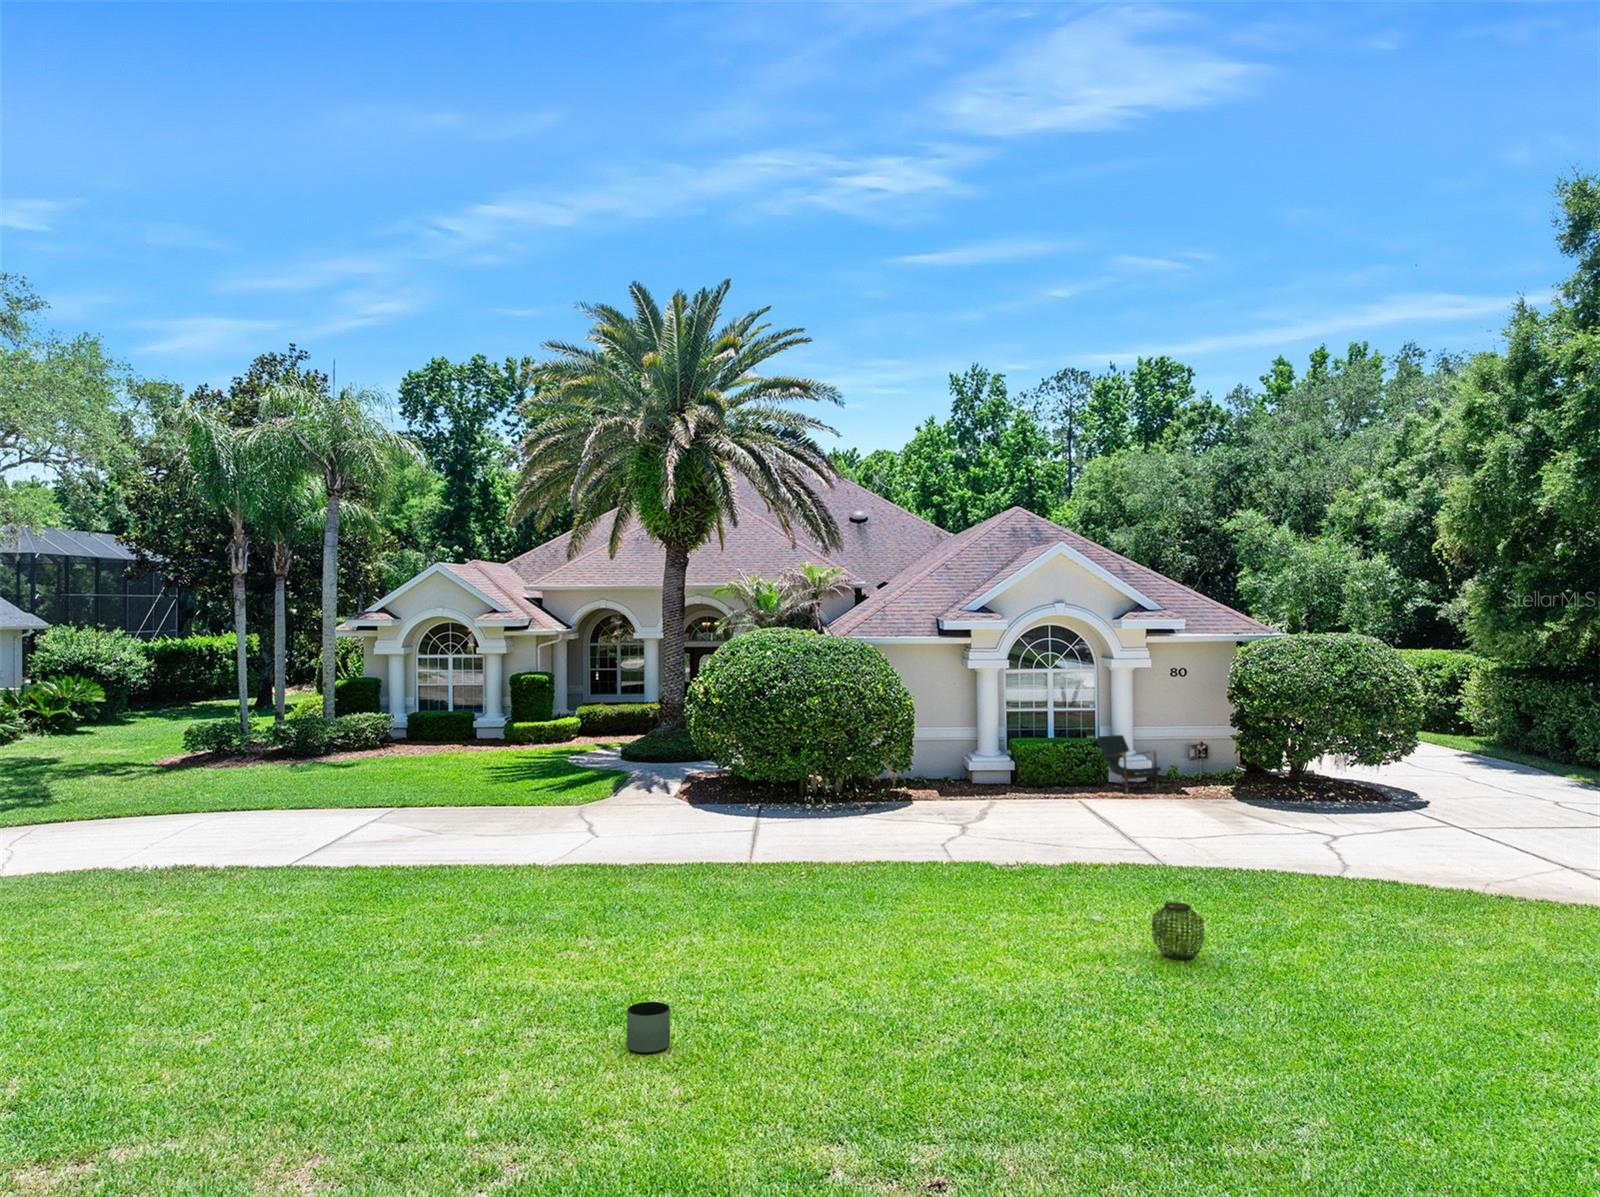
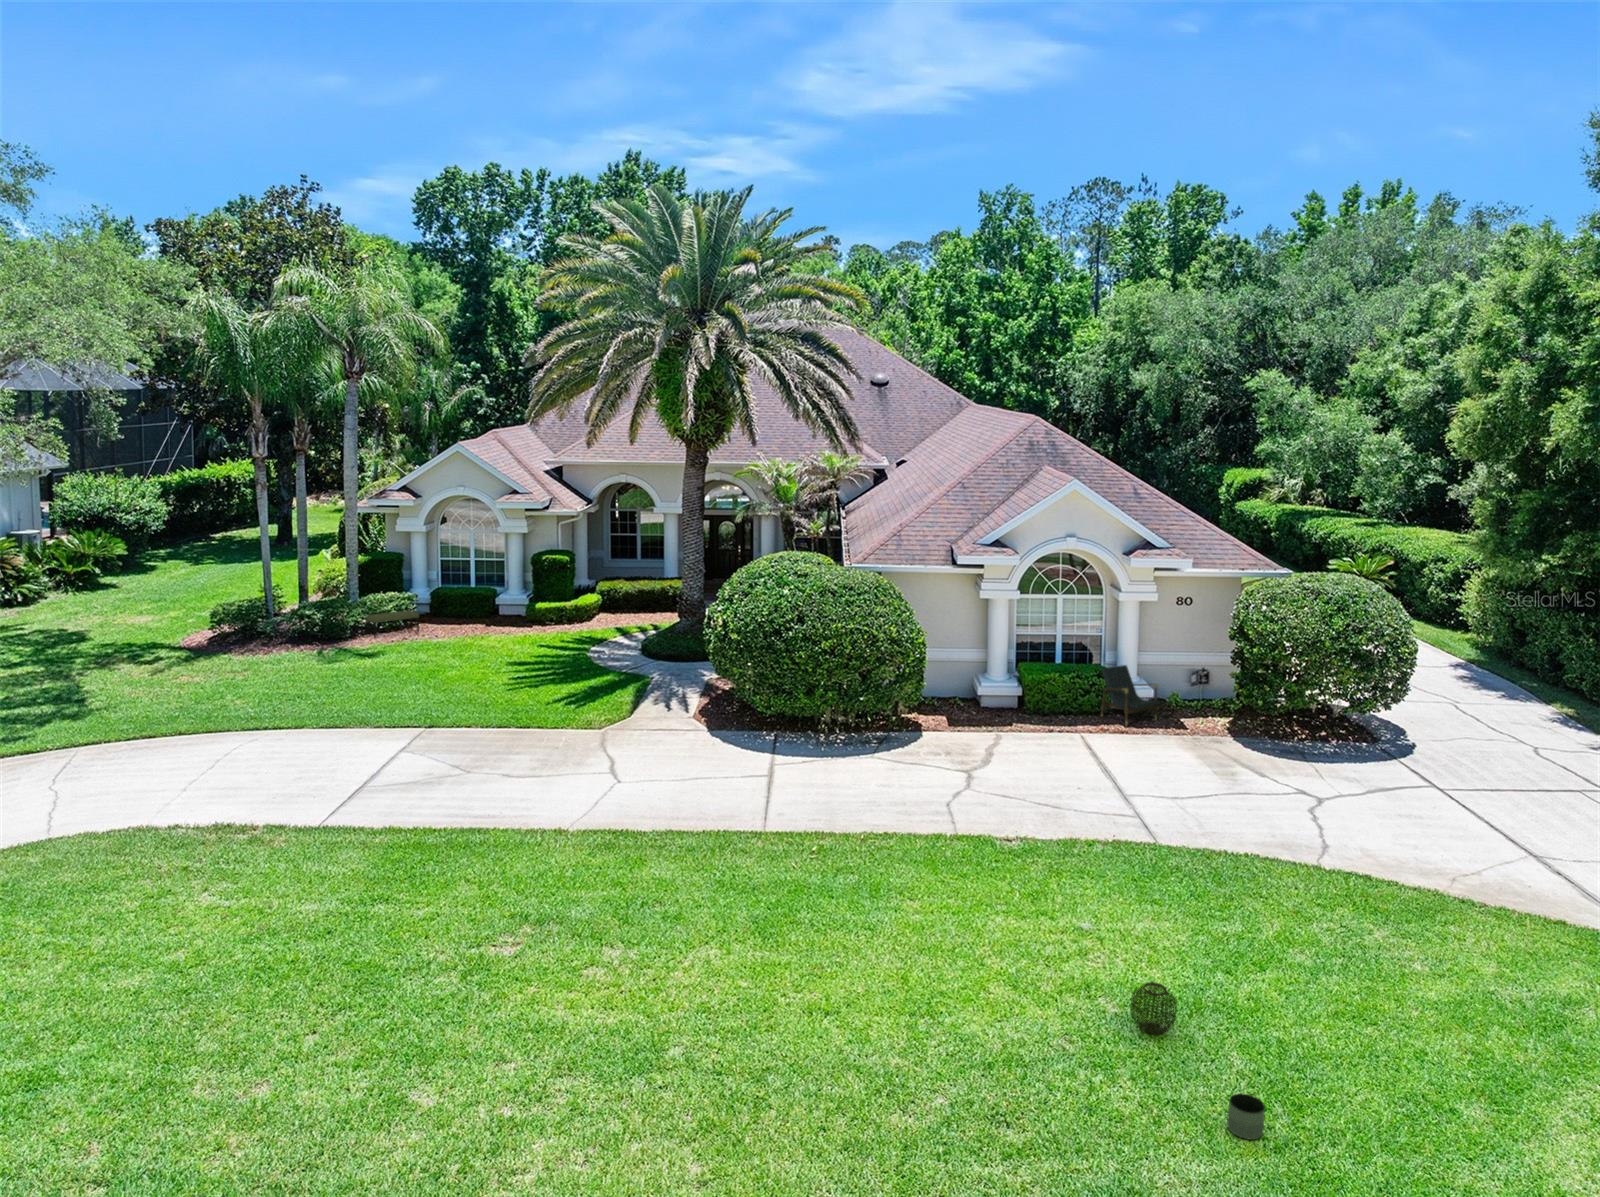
bench: none [340,731,396,756] -> present [366,610,419,637]
planter: present [627,1002,670,1054] -> present [1227,1093,1265,1140]

